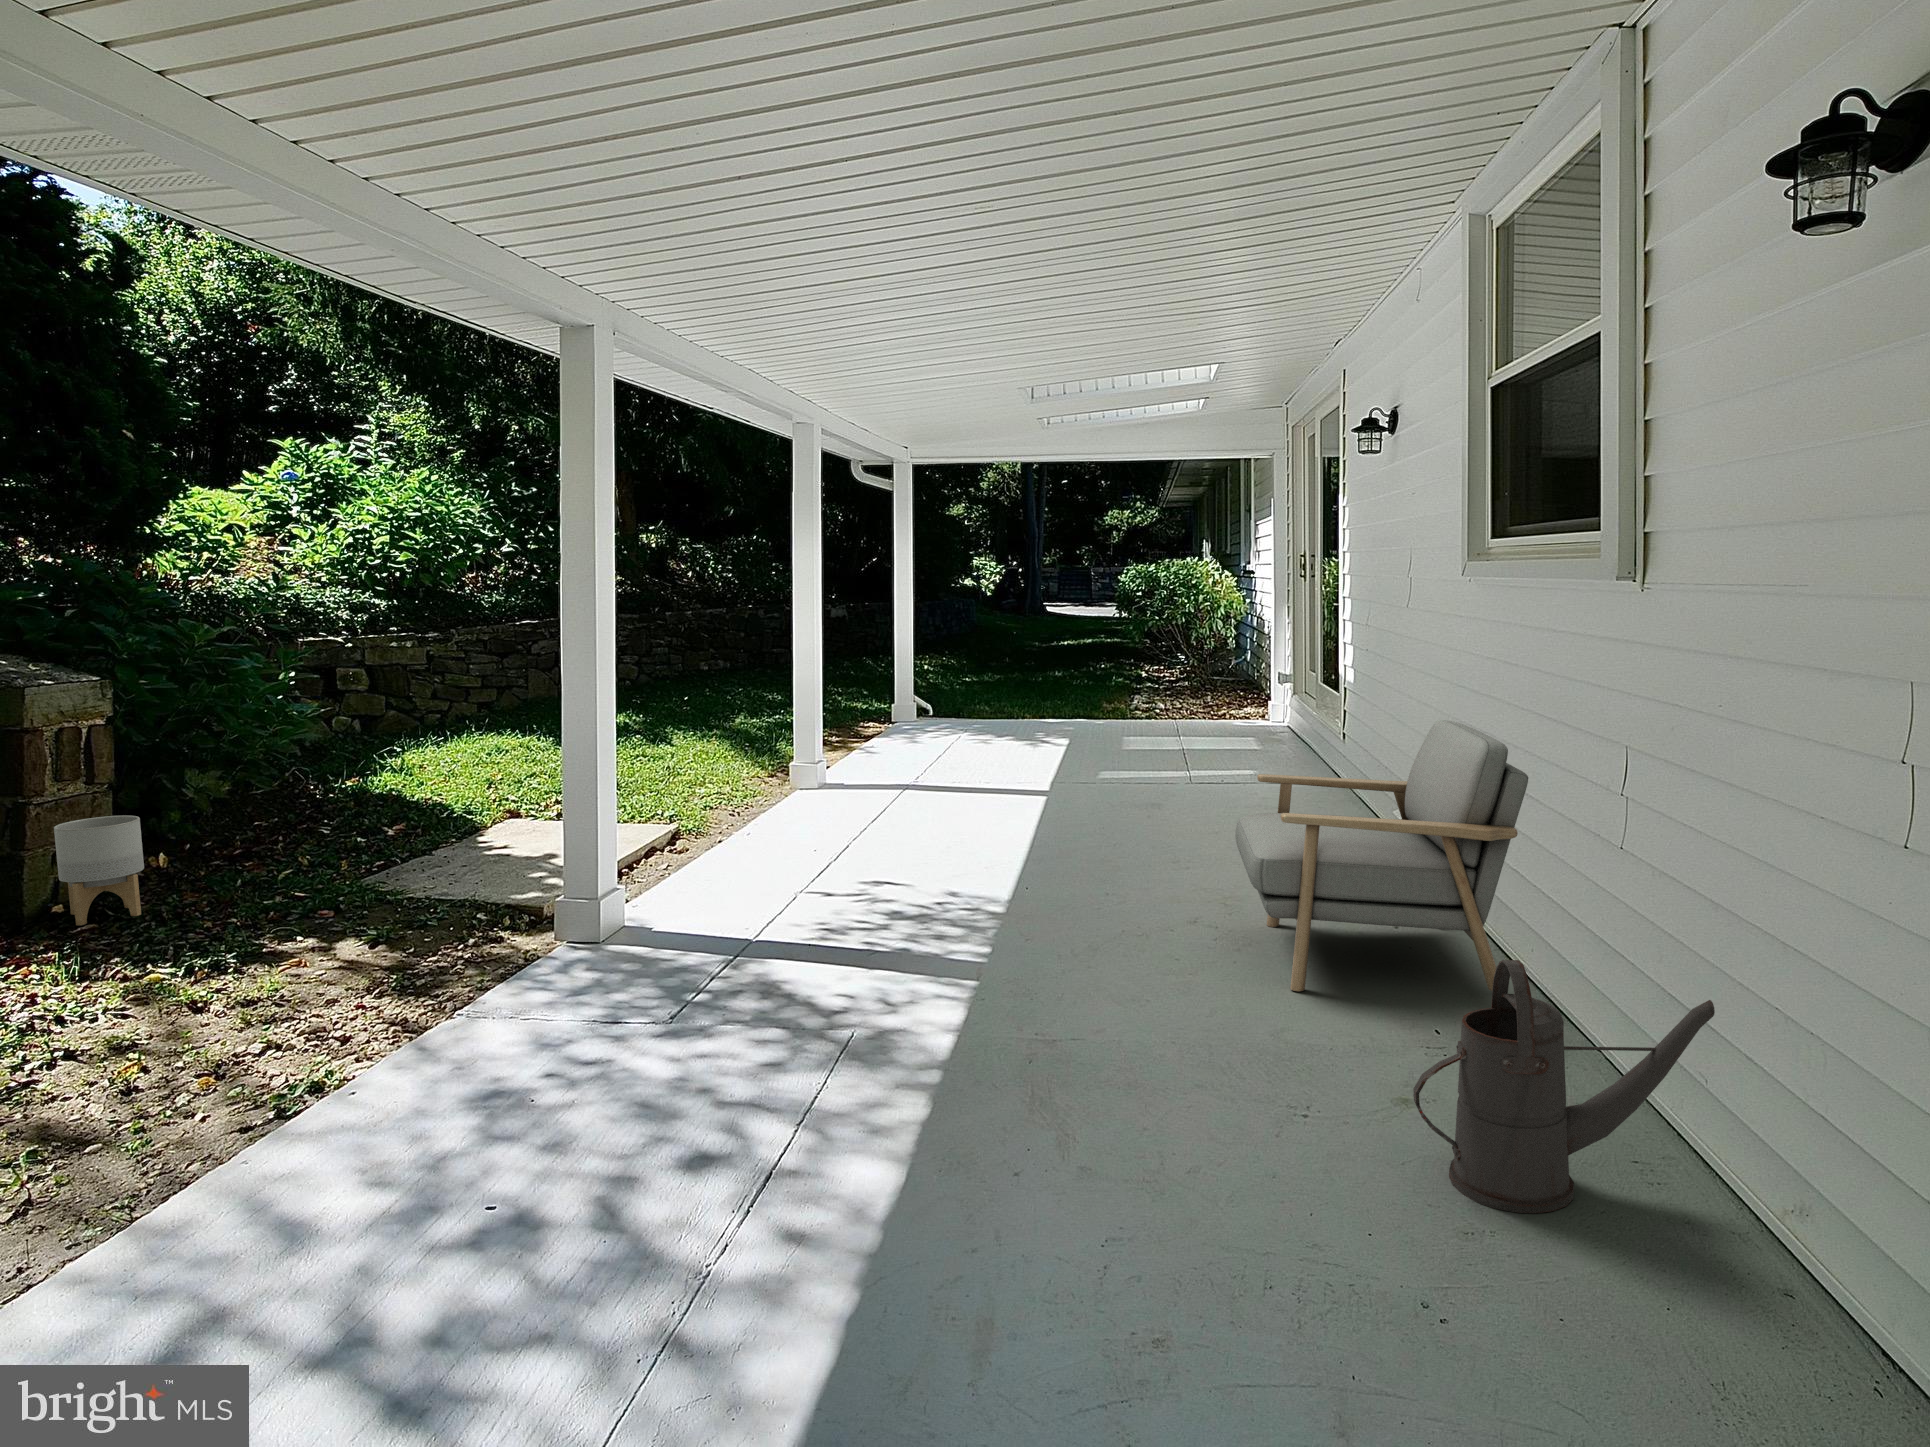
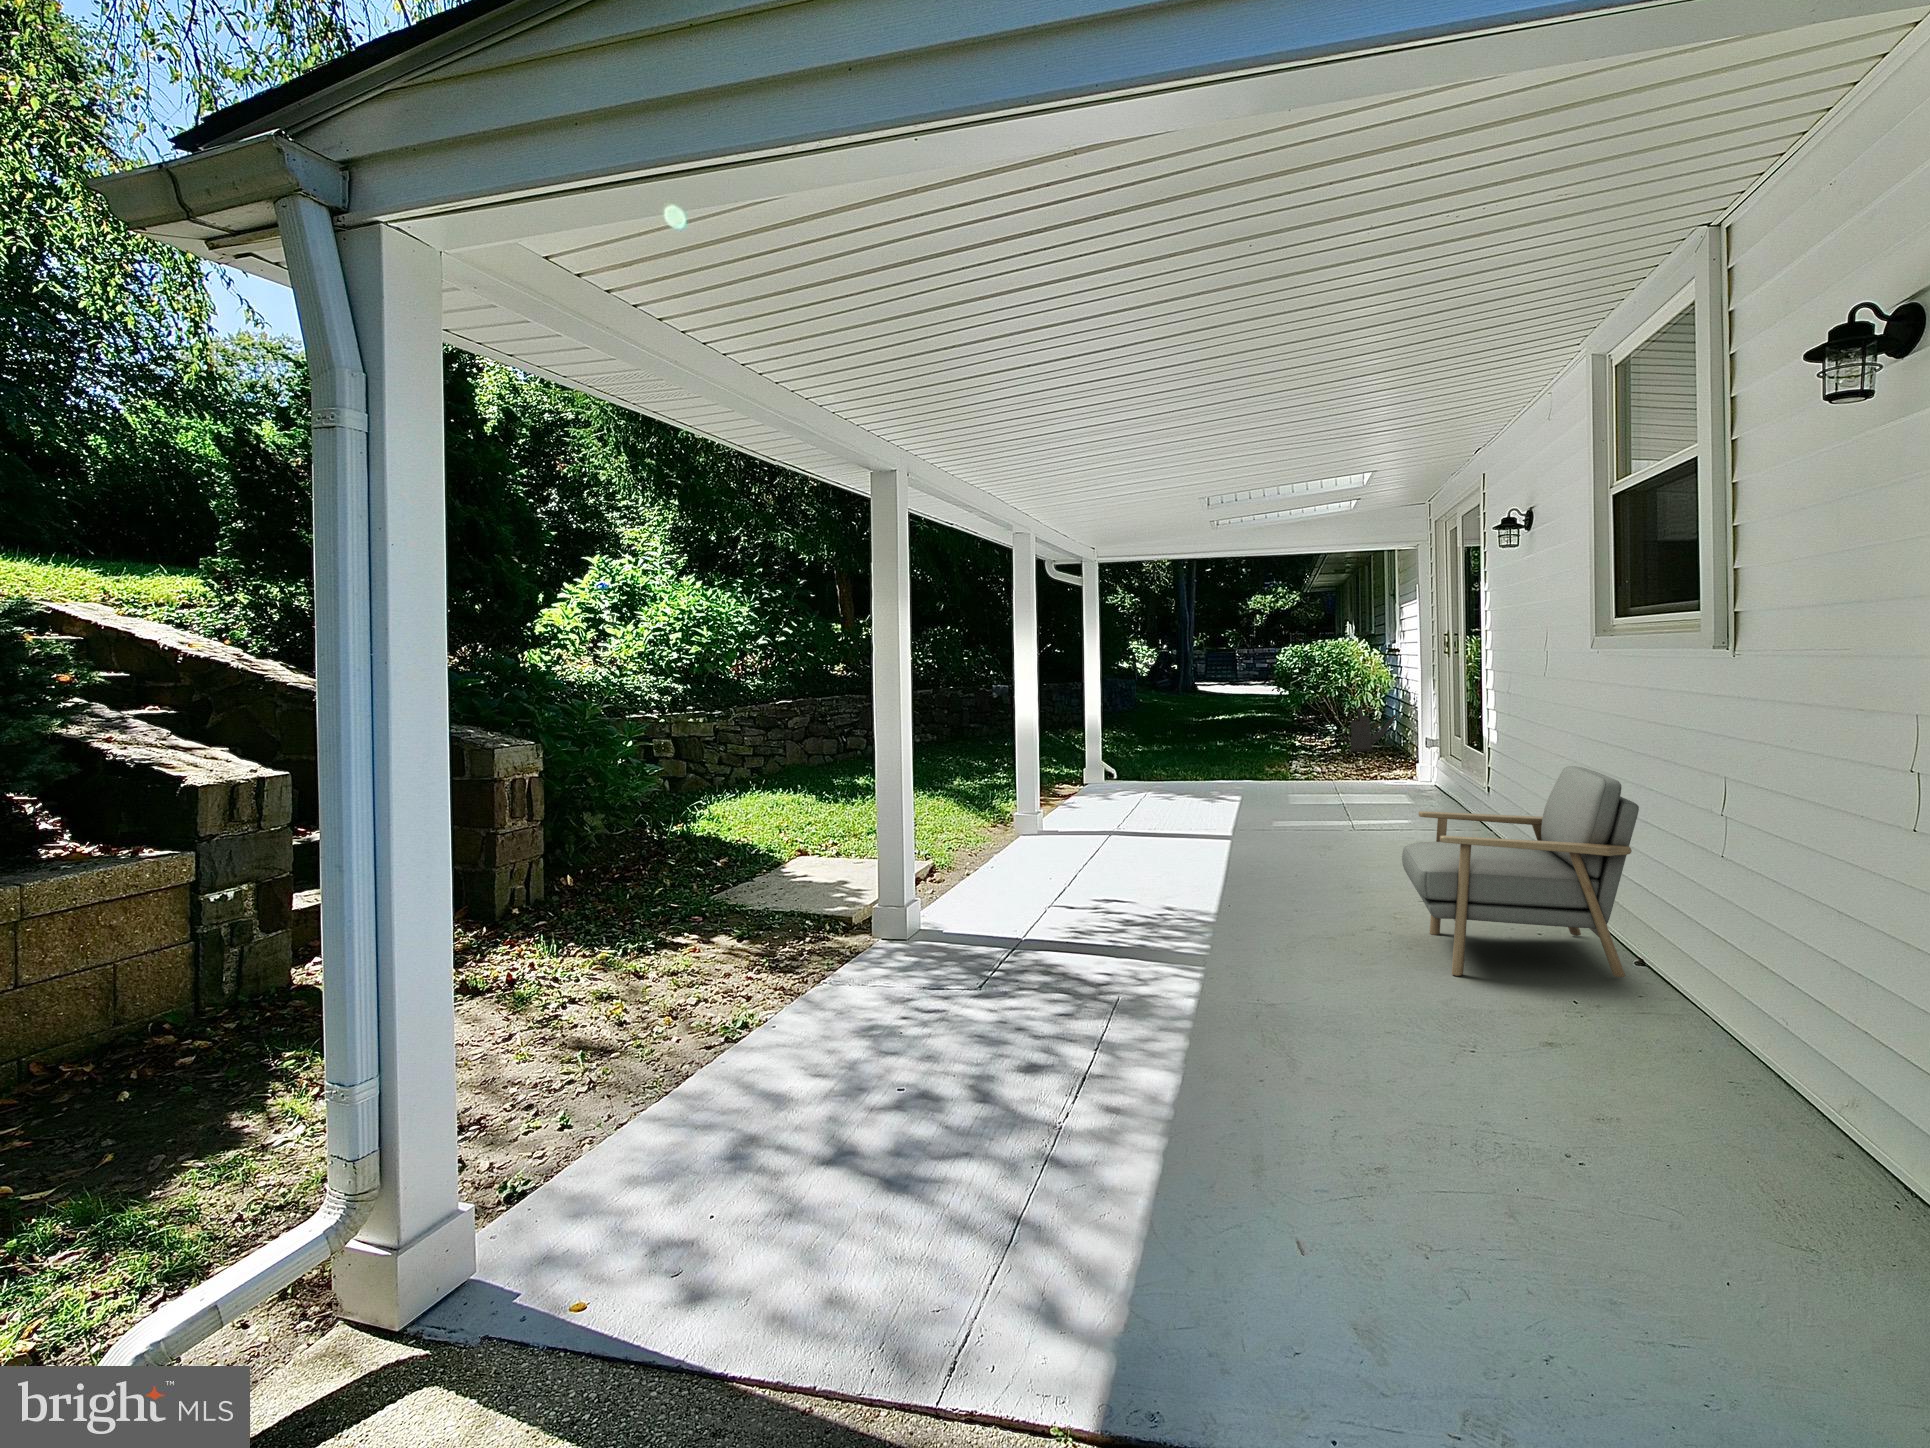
planter: present [54,815,144,925] -> none [514,845,570,924]
watering can: present [1413,960,1715,1213] -> present [1343,709,1396,751]

